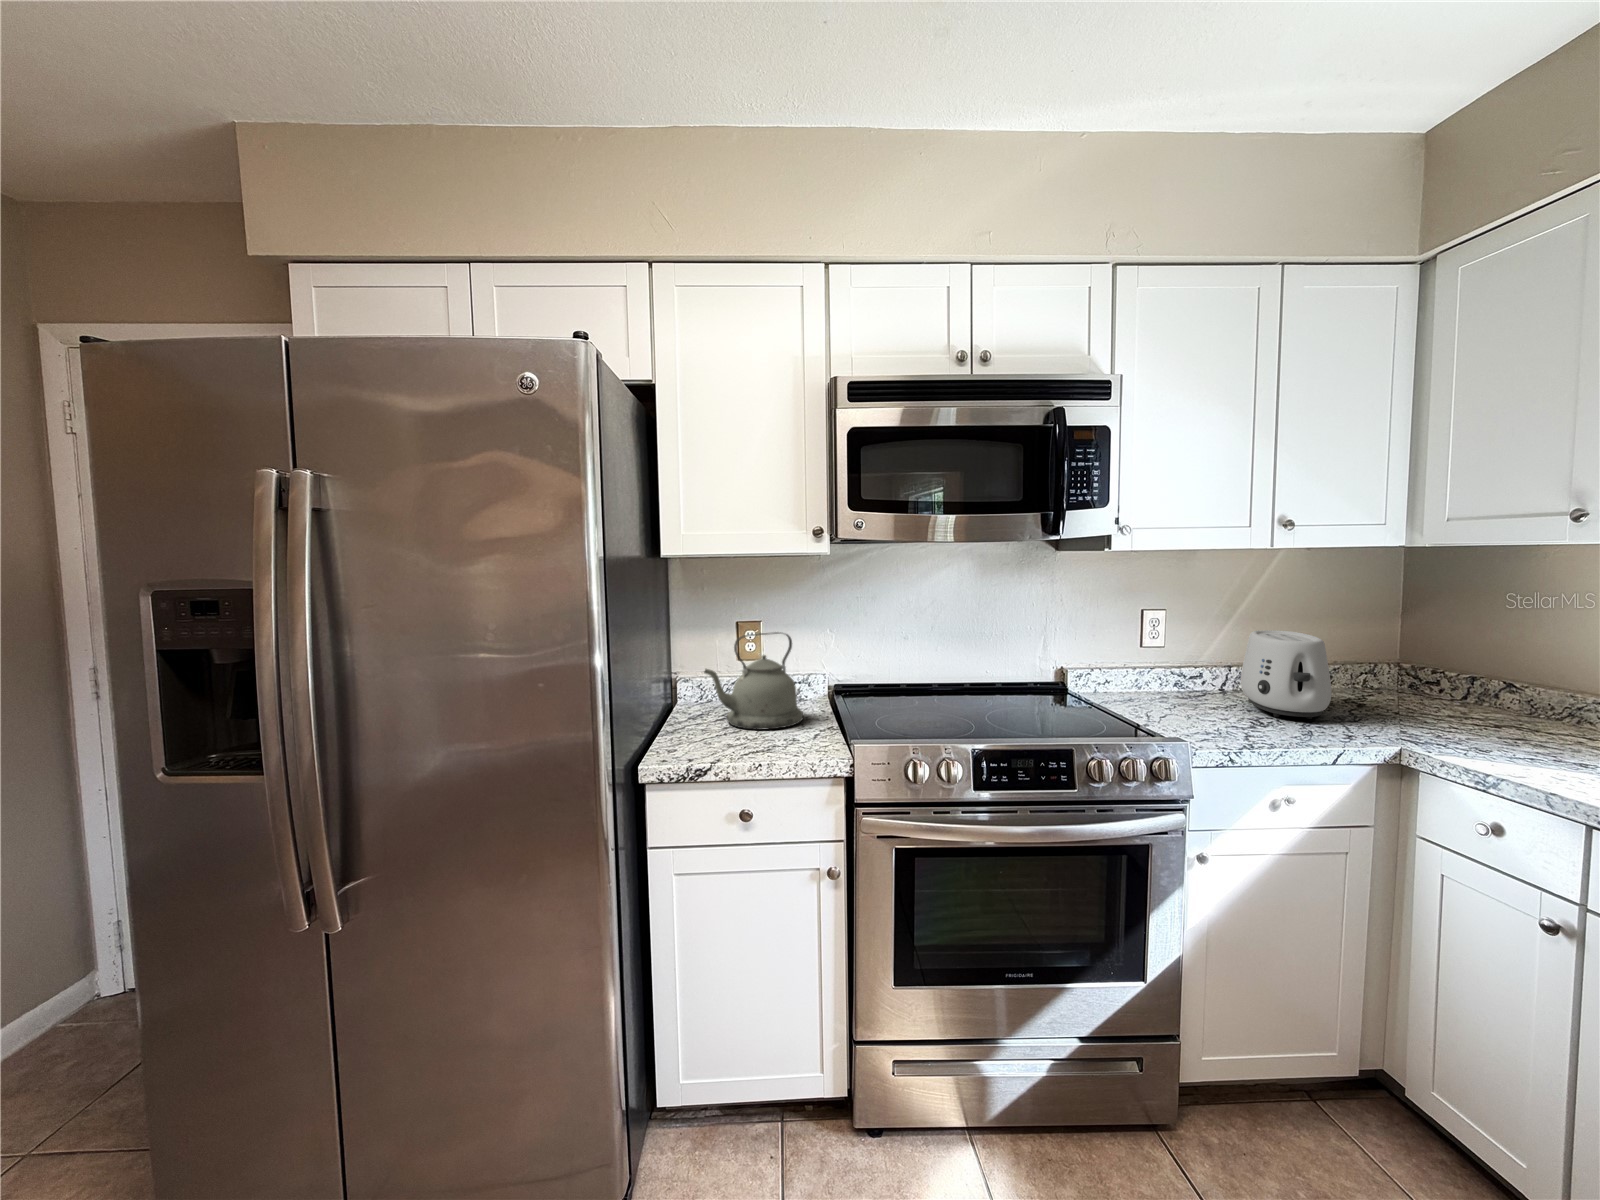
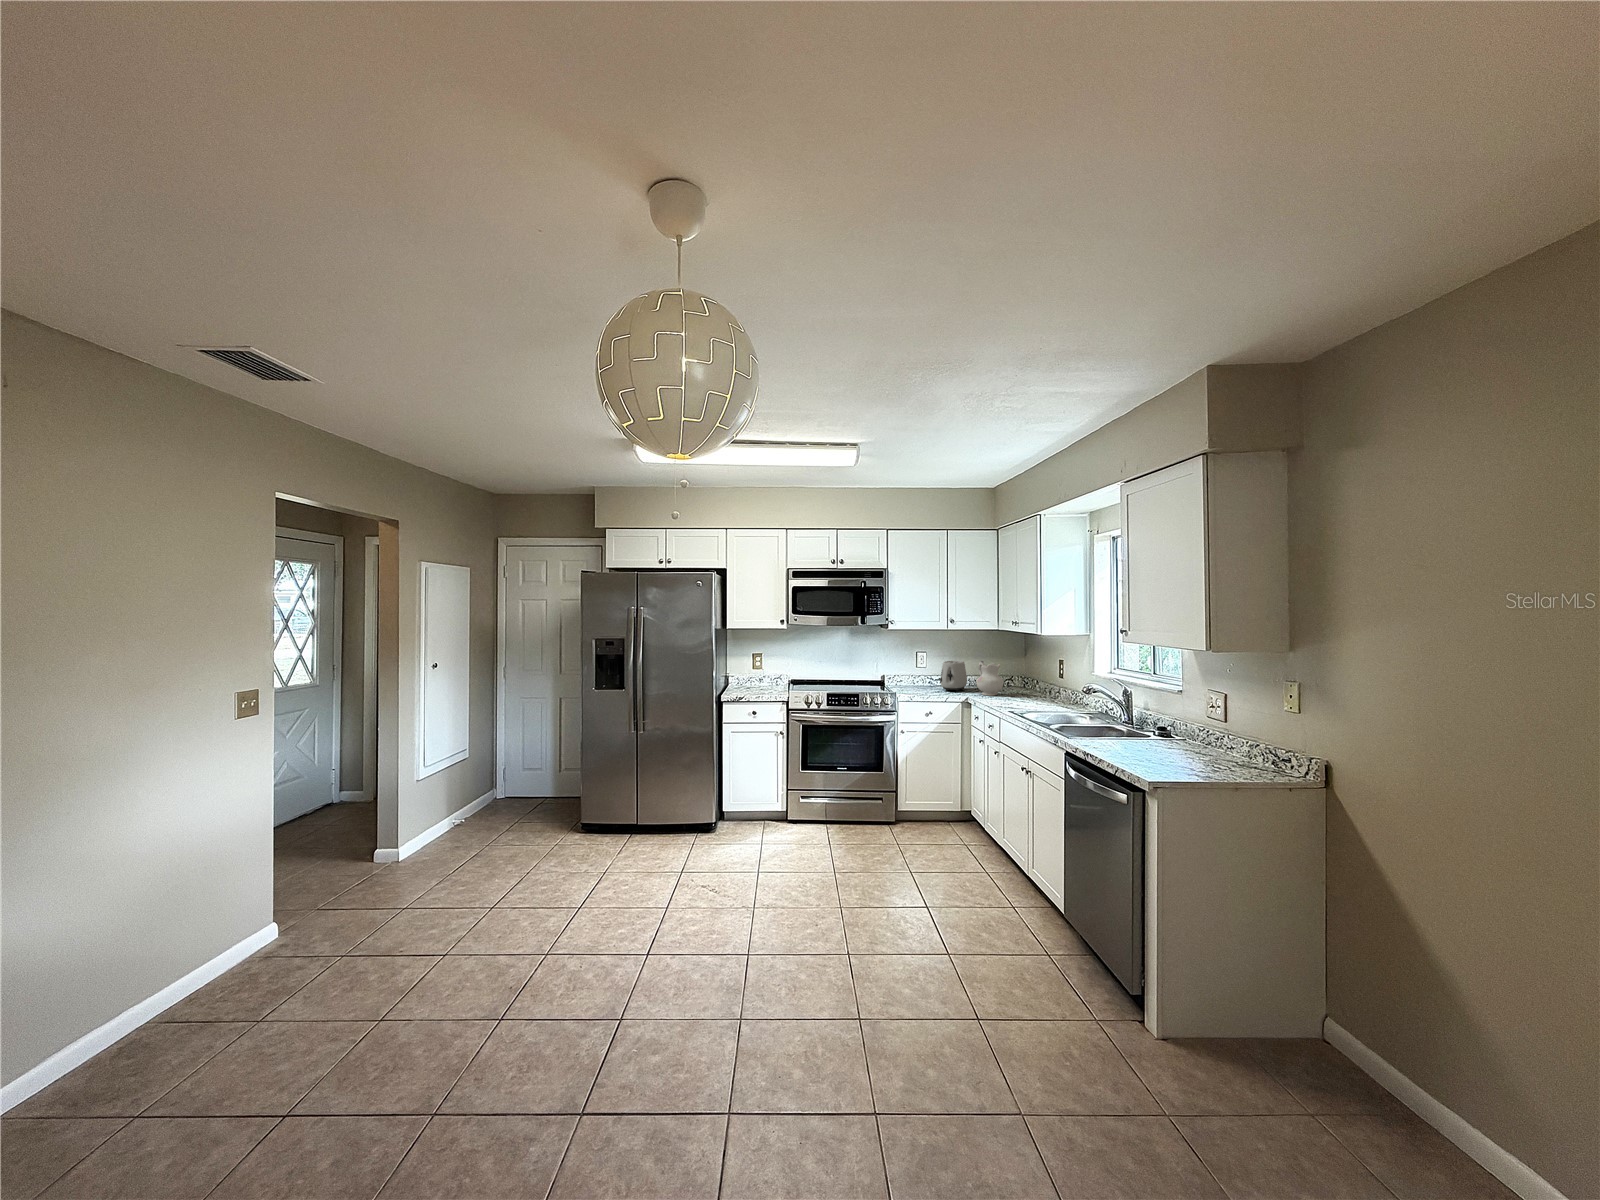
kettle: present [704,632,803,730] -> none [742,657,777,690]
ceramic pitcher: none [1392,634,1509,744] -> present [977,661,1003,696]

